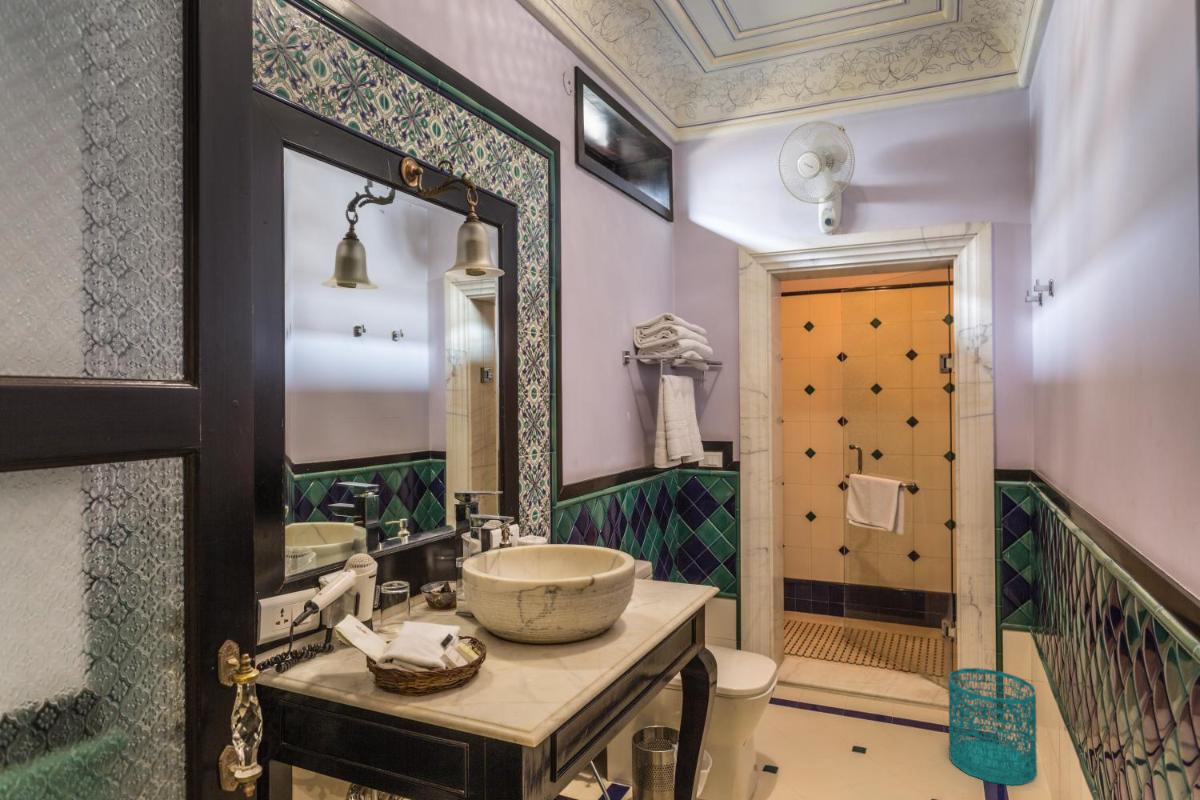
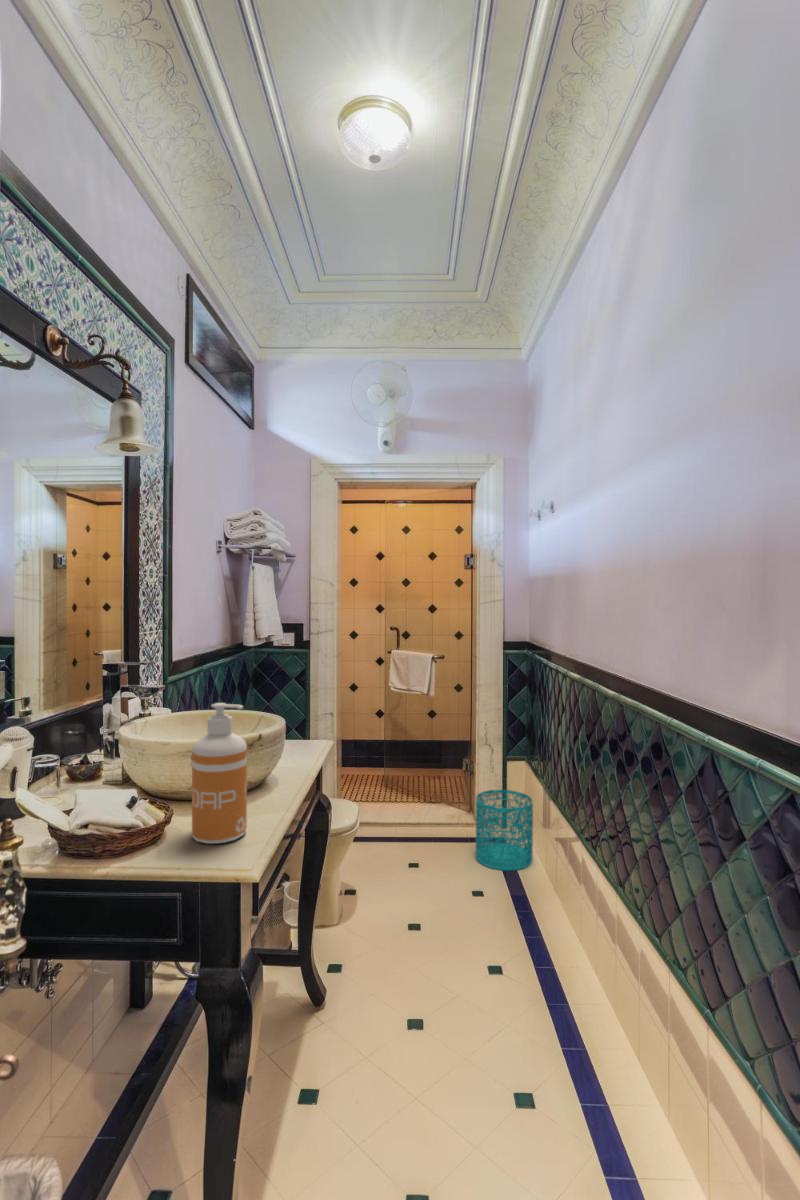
soap dispenser: none [498,549,556,705] -> present [192,703,247,844]

